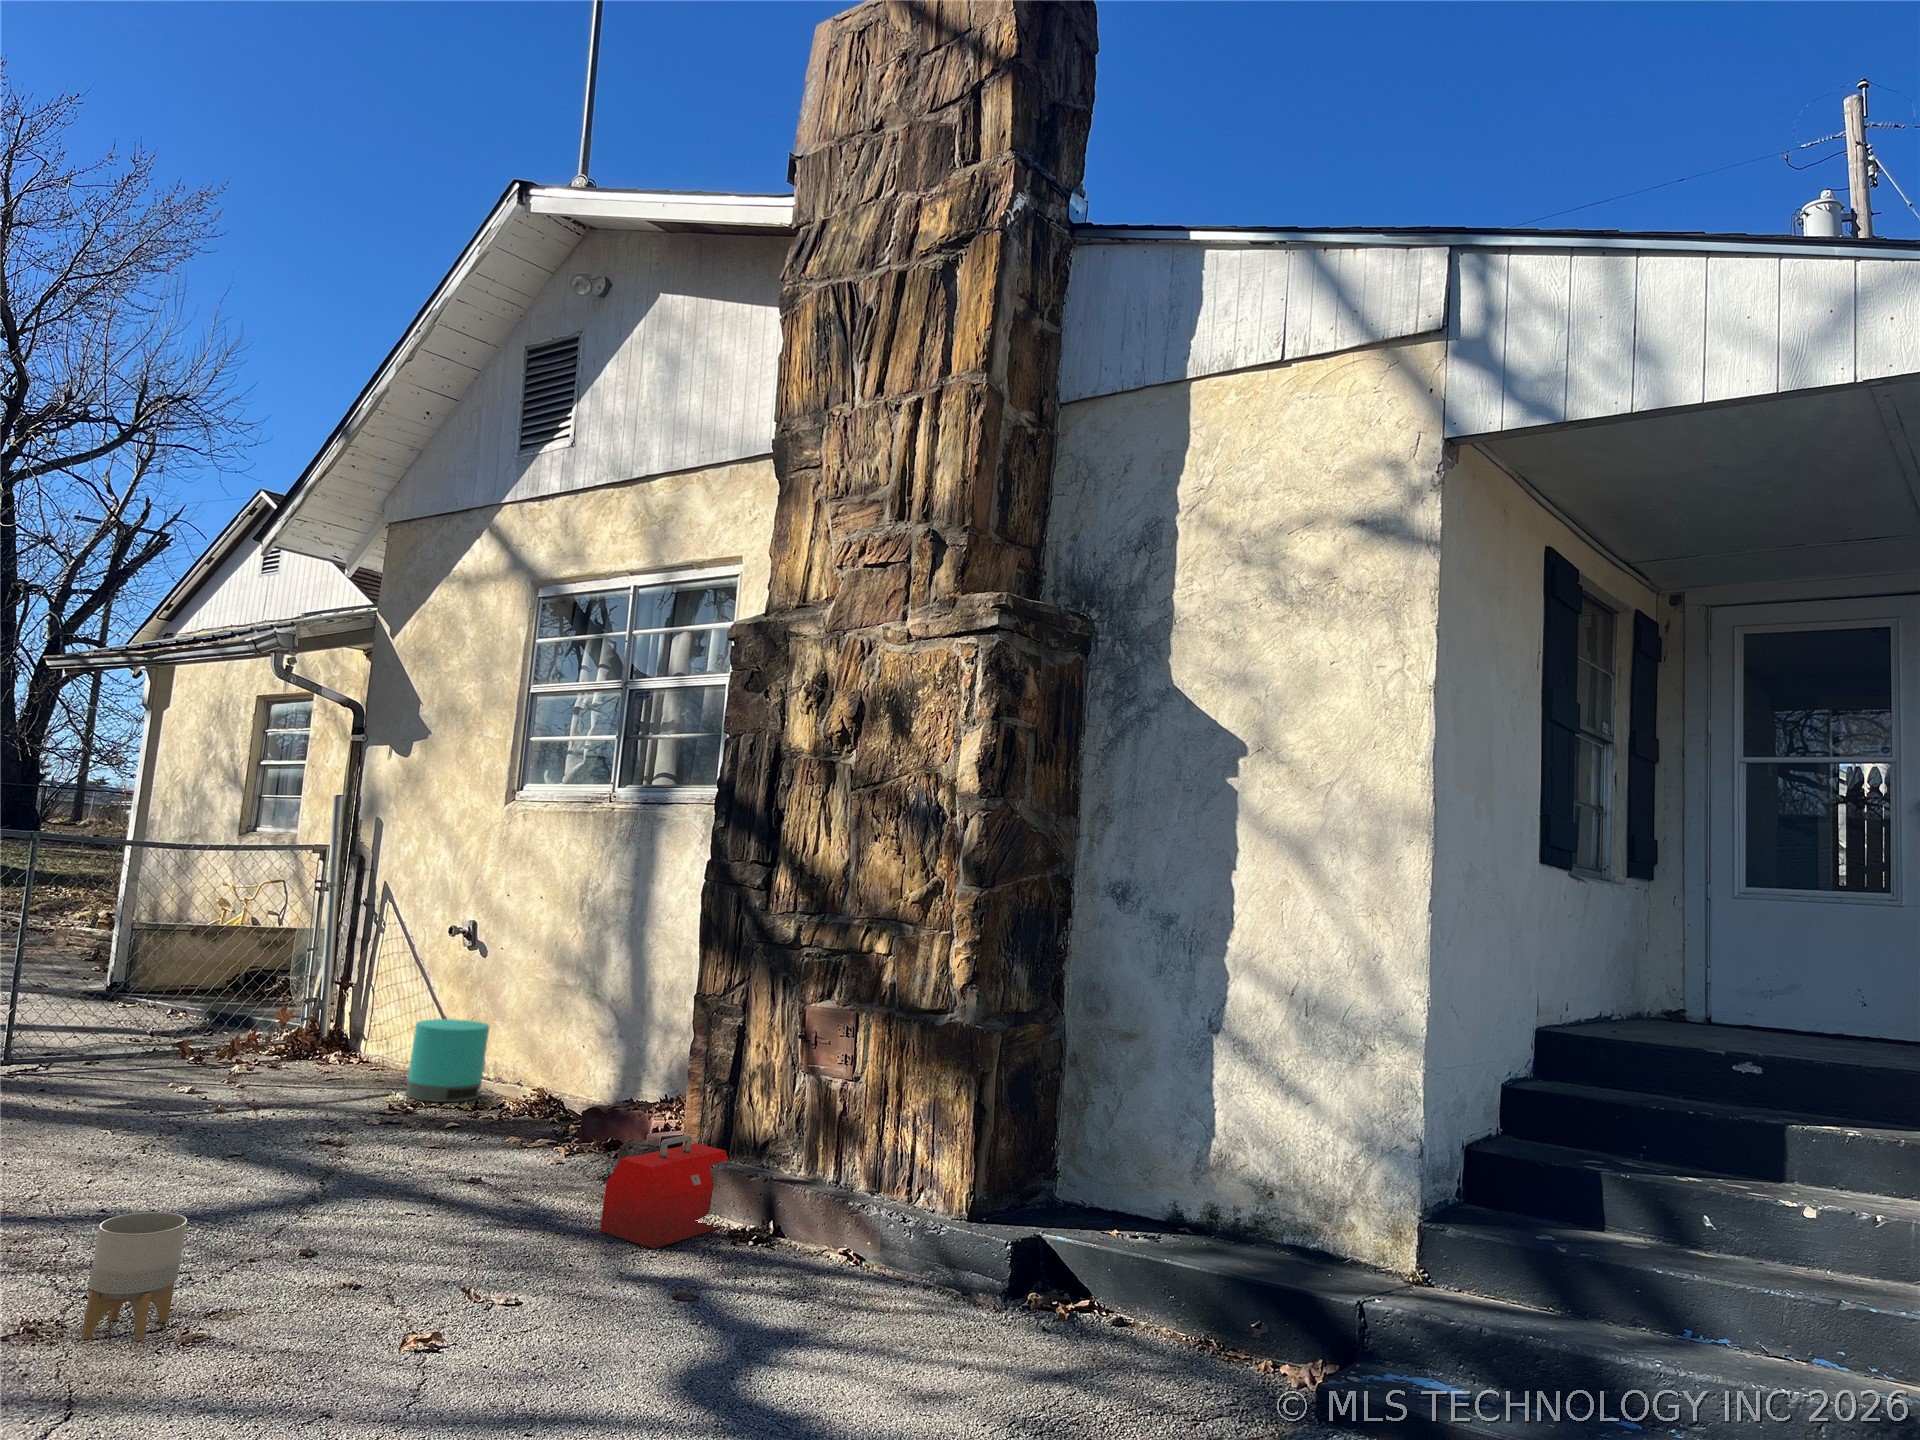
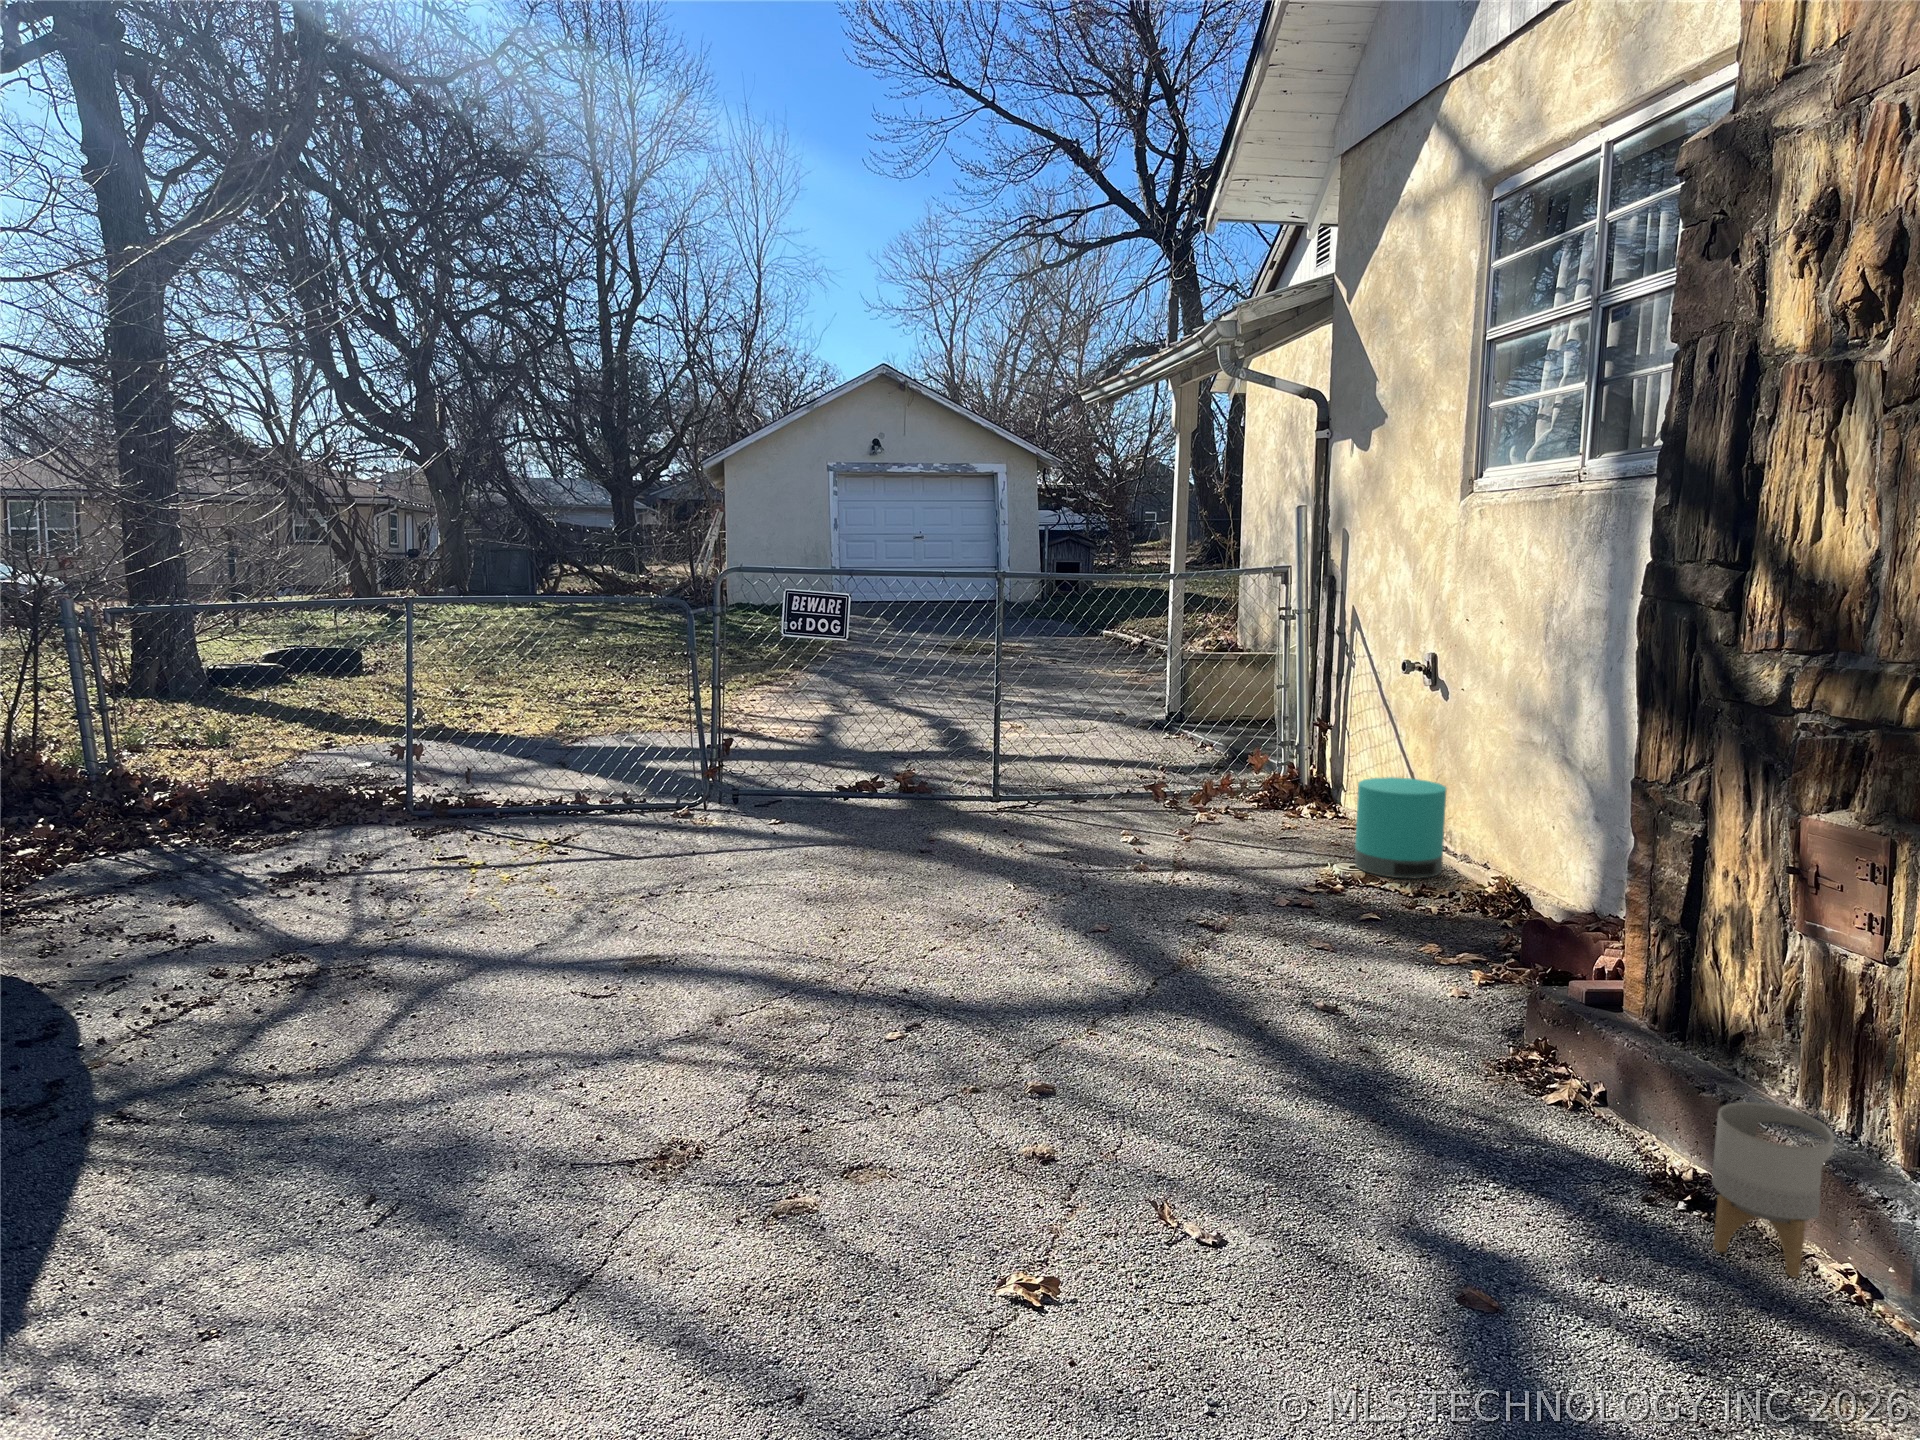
toolbox: present [600,1135,729,1249] -> none [1460,998,1682,1160]
planter: present [81,1212,187,1341] -> present [1712,1102,1834,1278]

